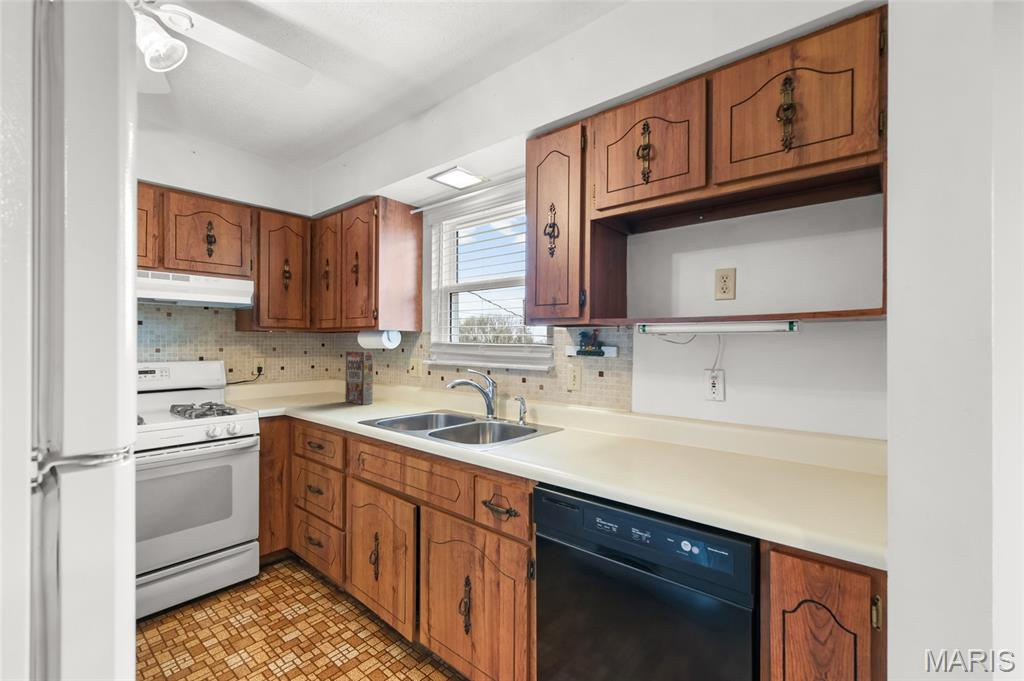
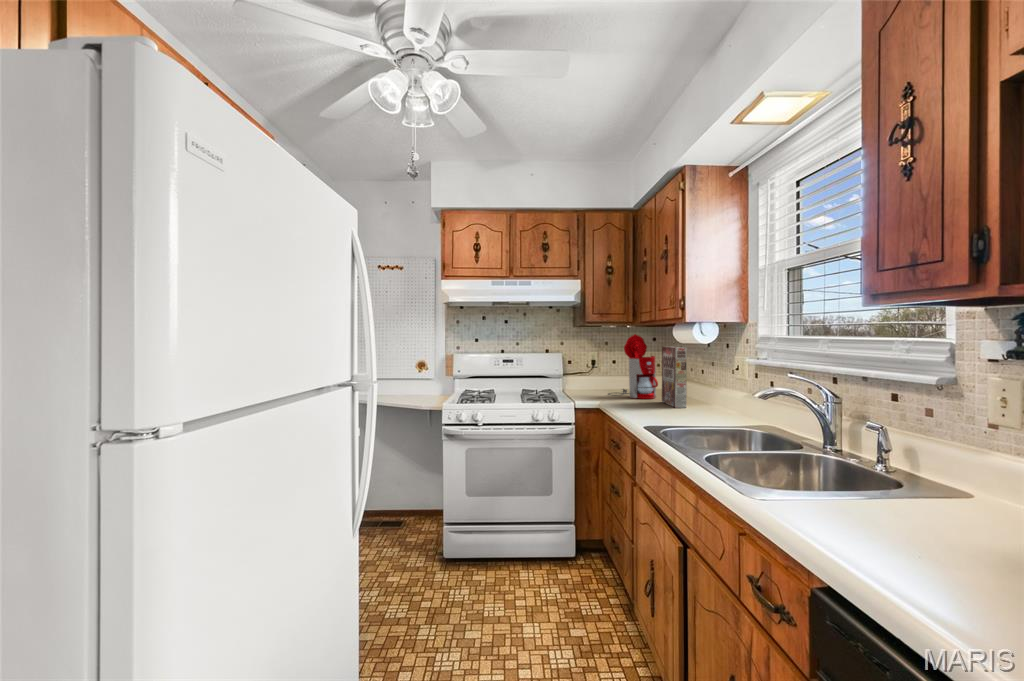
coffee maker: none [284,340,338,401] -> present [608,334,658,399]

